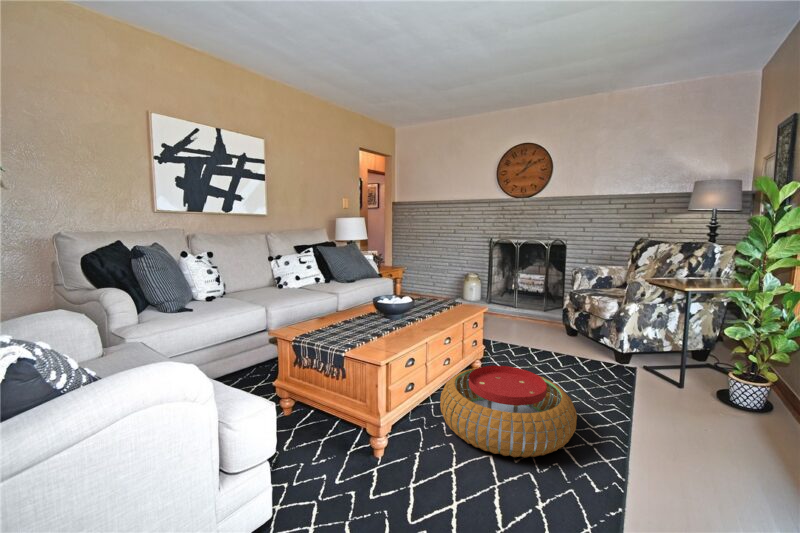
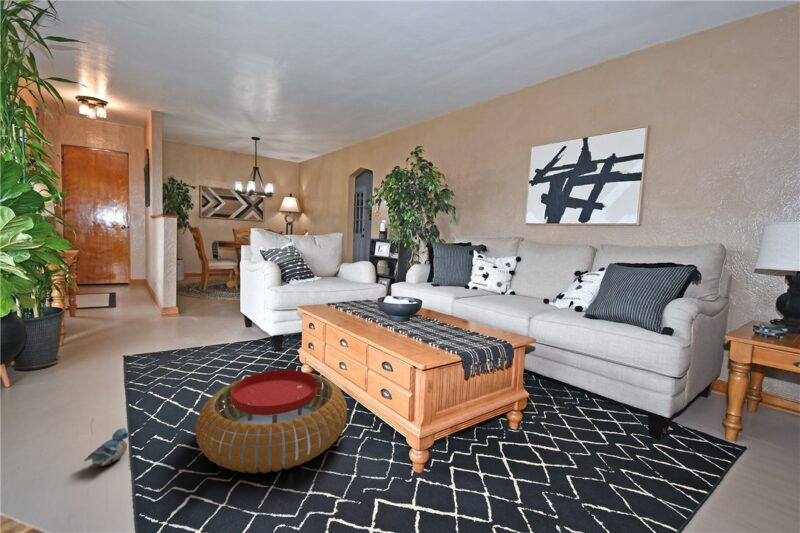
plush toy: none [630,467,674,497] -> present [84,428,128,470]

